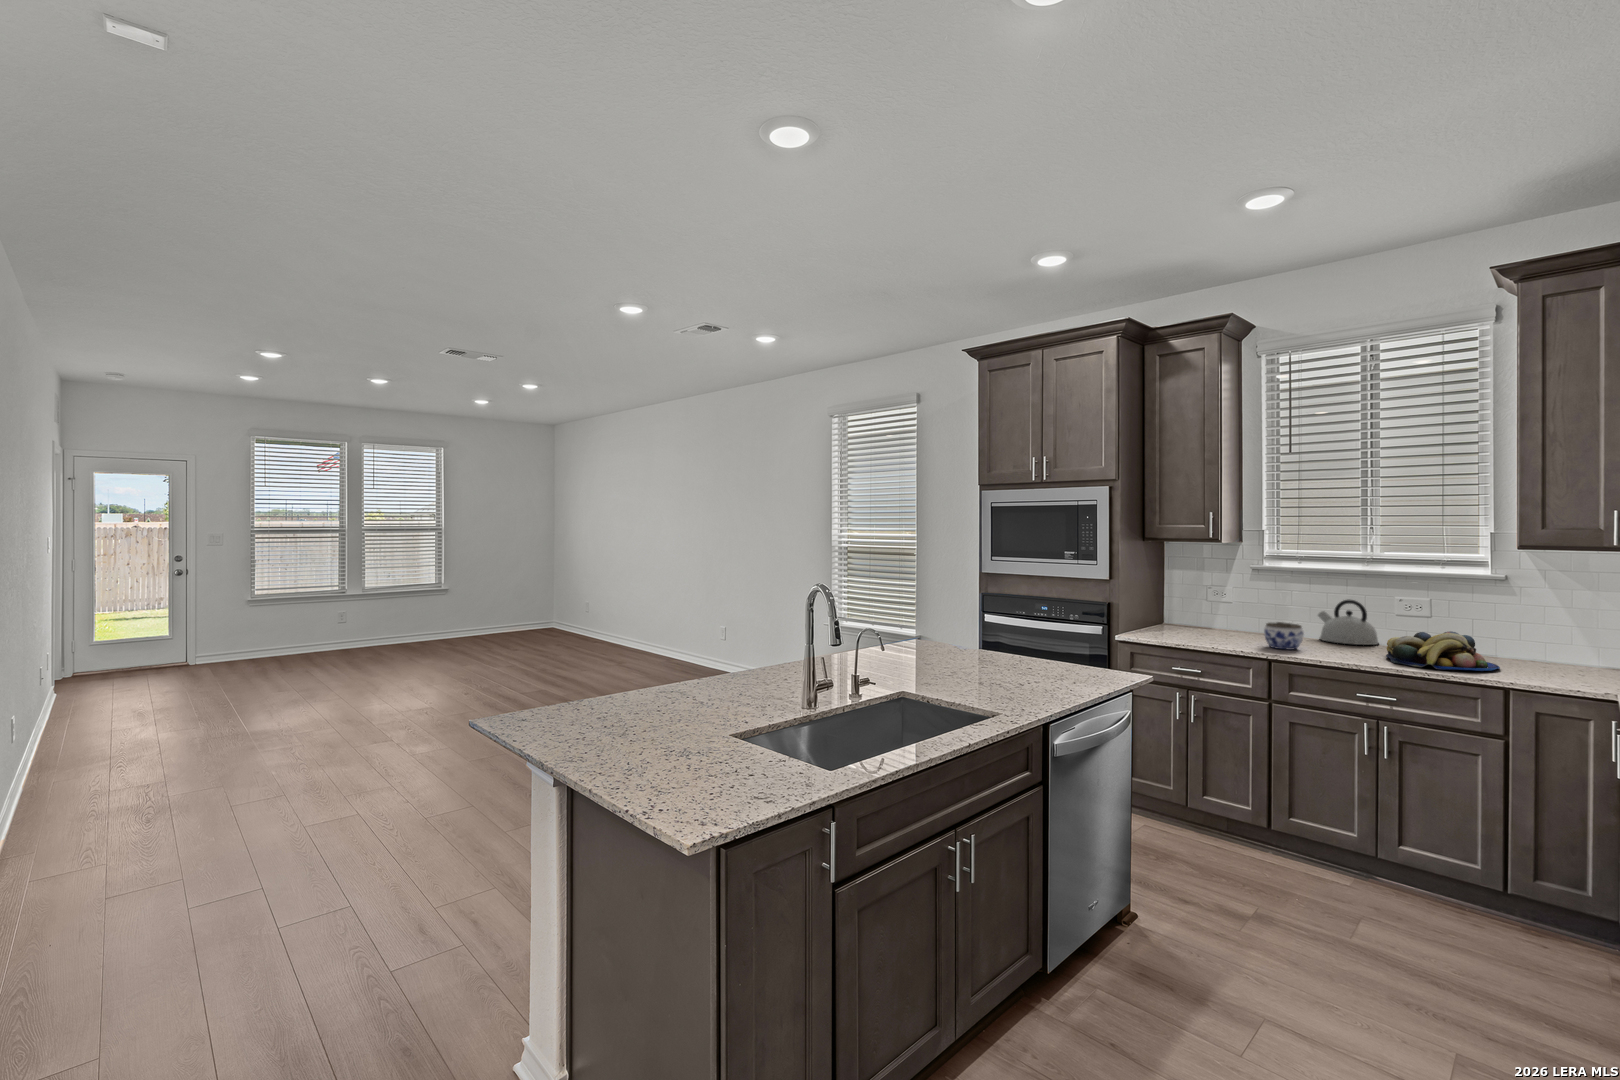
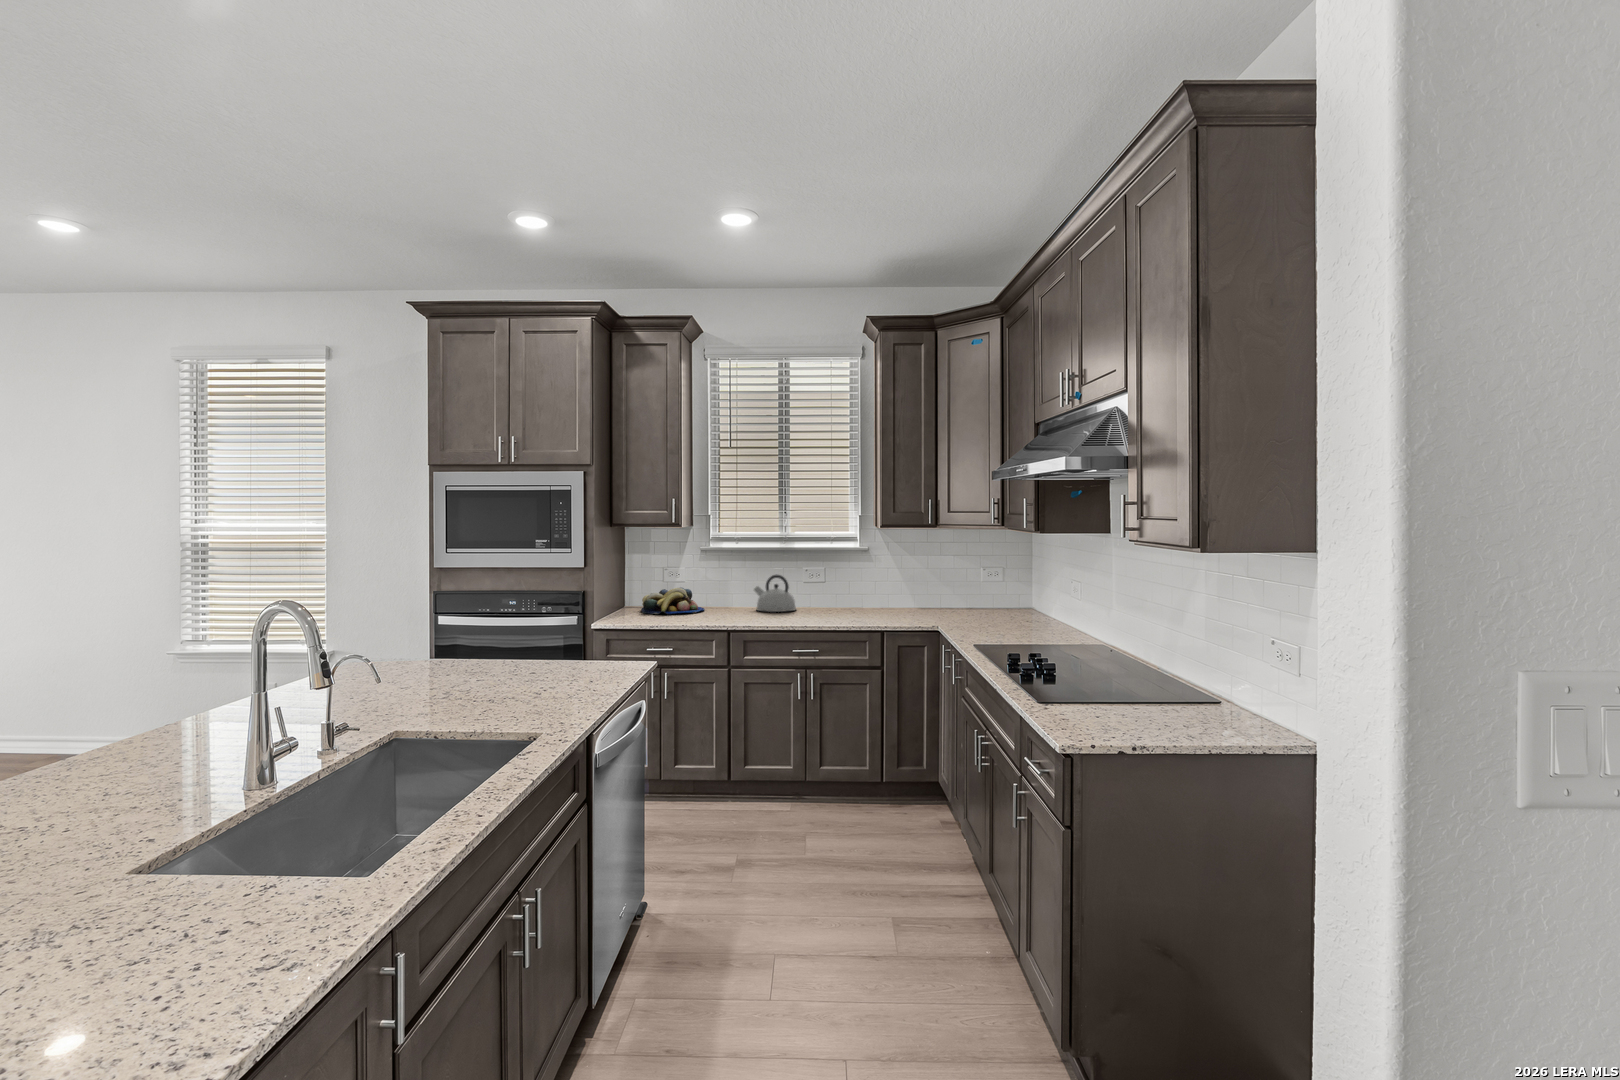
jar: present [1264,622,1304,650] -> none [722,597,751,620]
fruit bowl: present [1386,631,1500,671] -> present [641,587,704,614]

